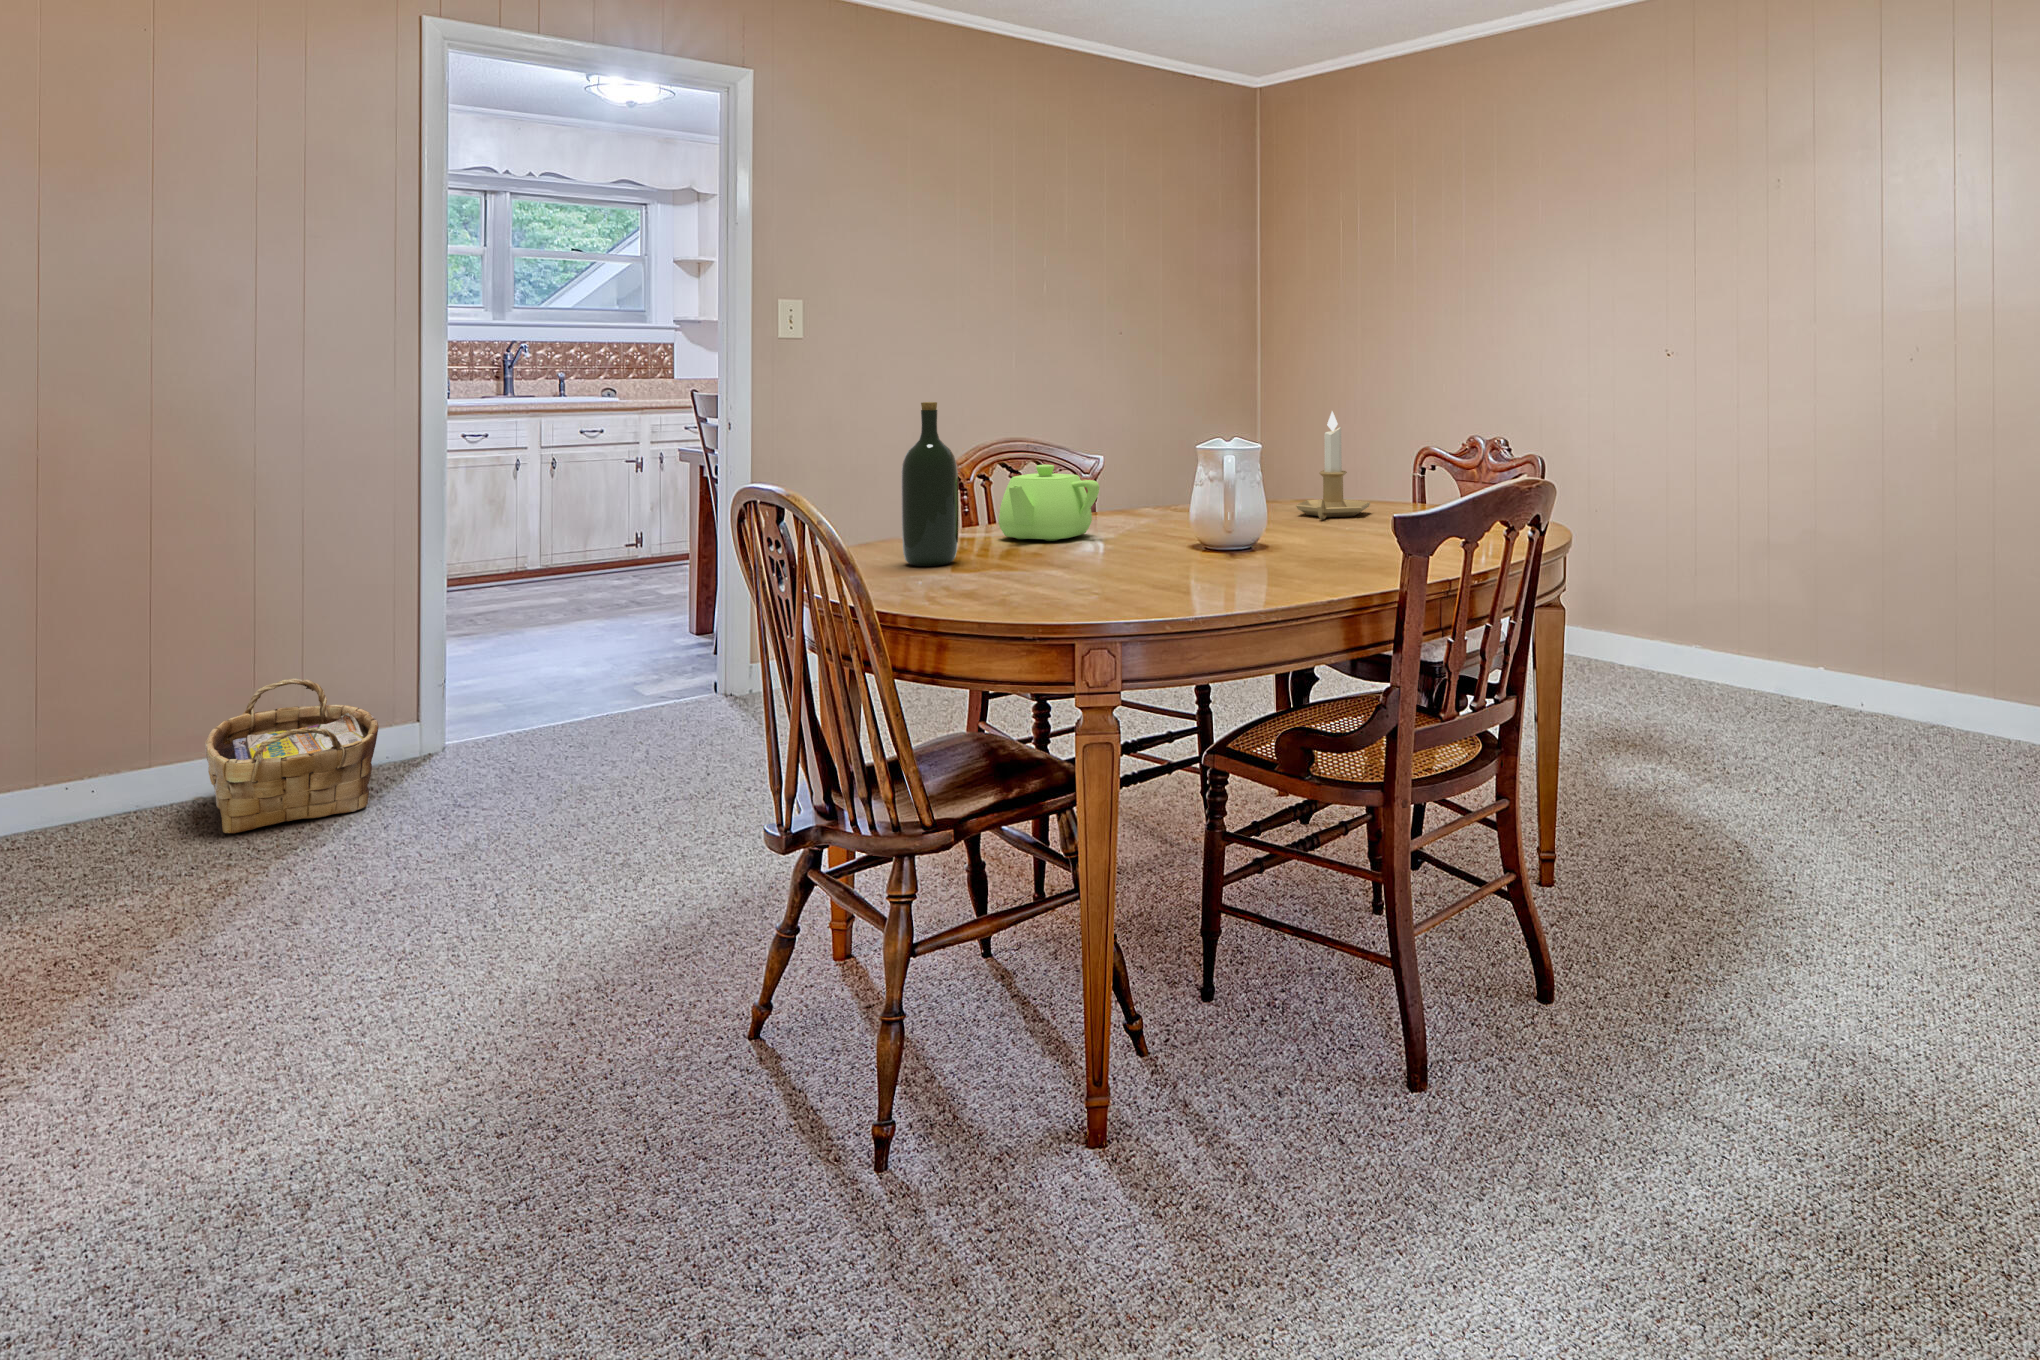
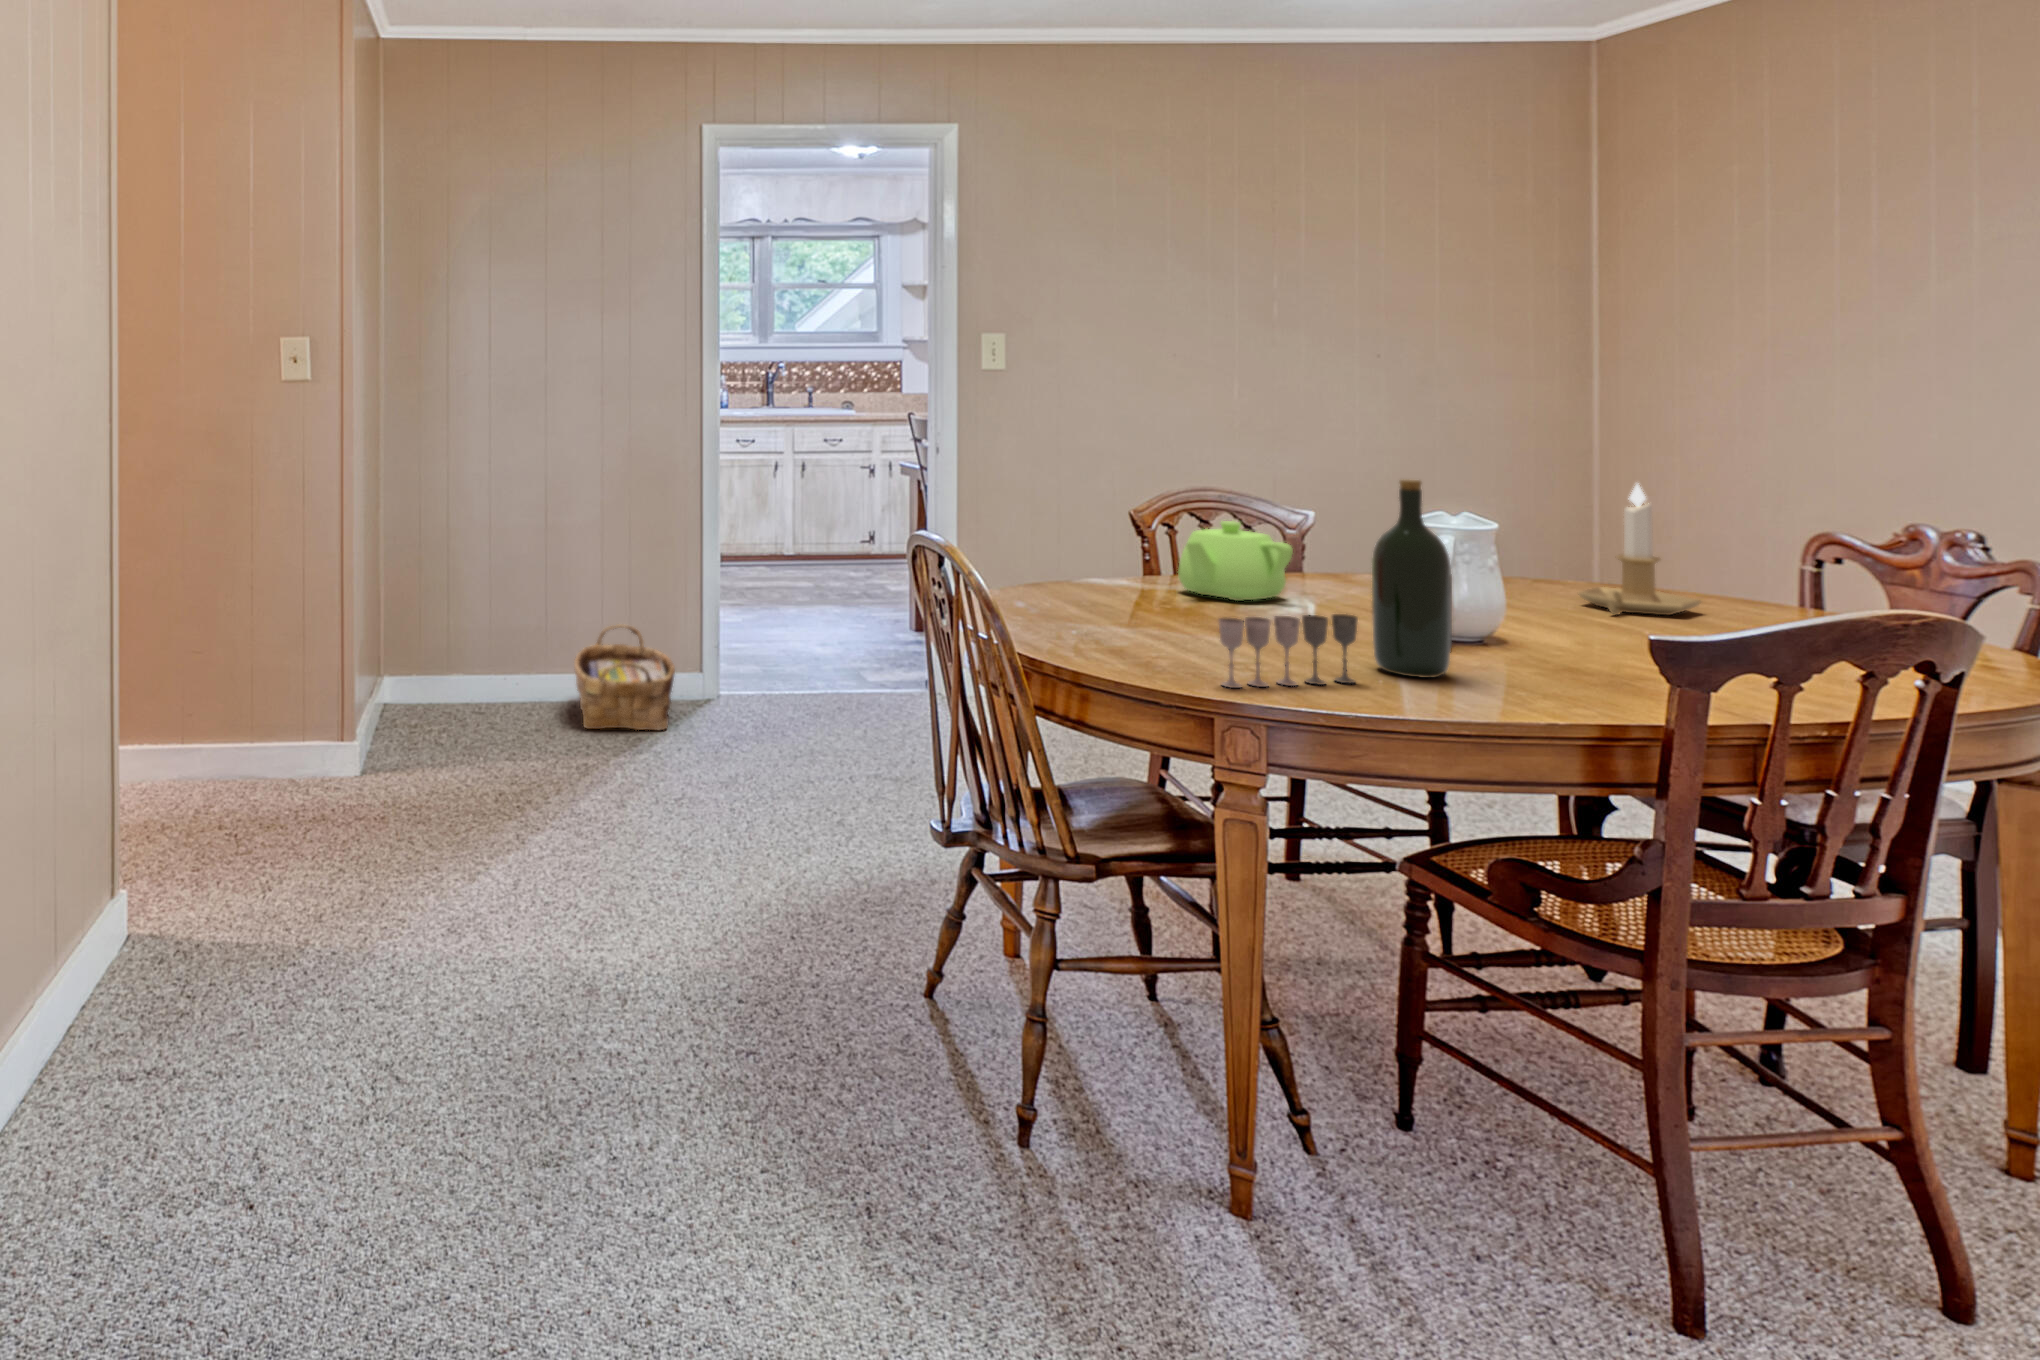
wine bottle: present [902,402,959,566] -> present [1372,479,1452,678]
wine glass: none [1067,530,1179,614] -> present [1219,614,1358,688]

